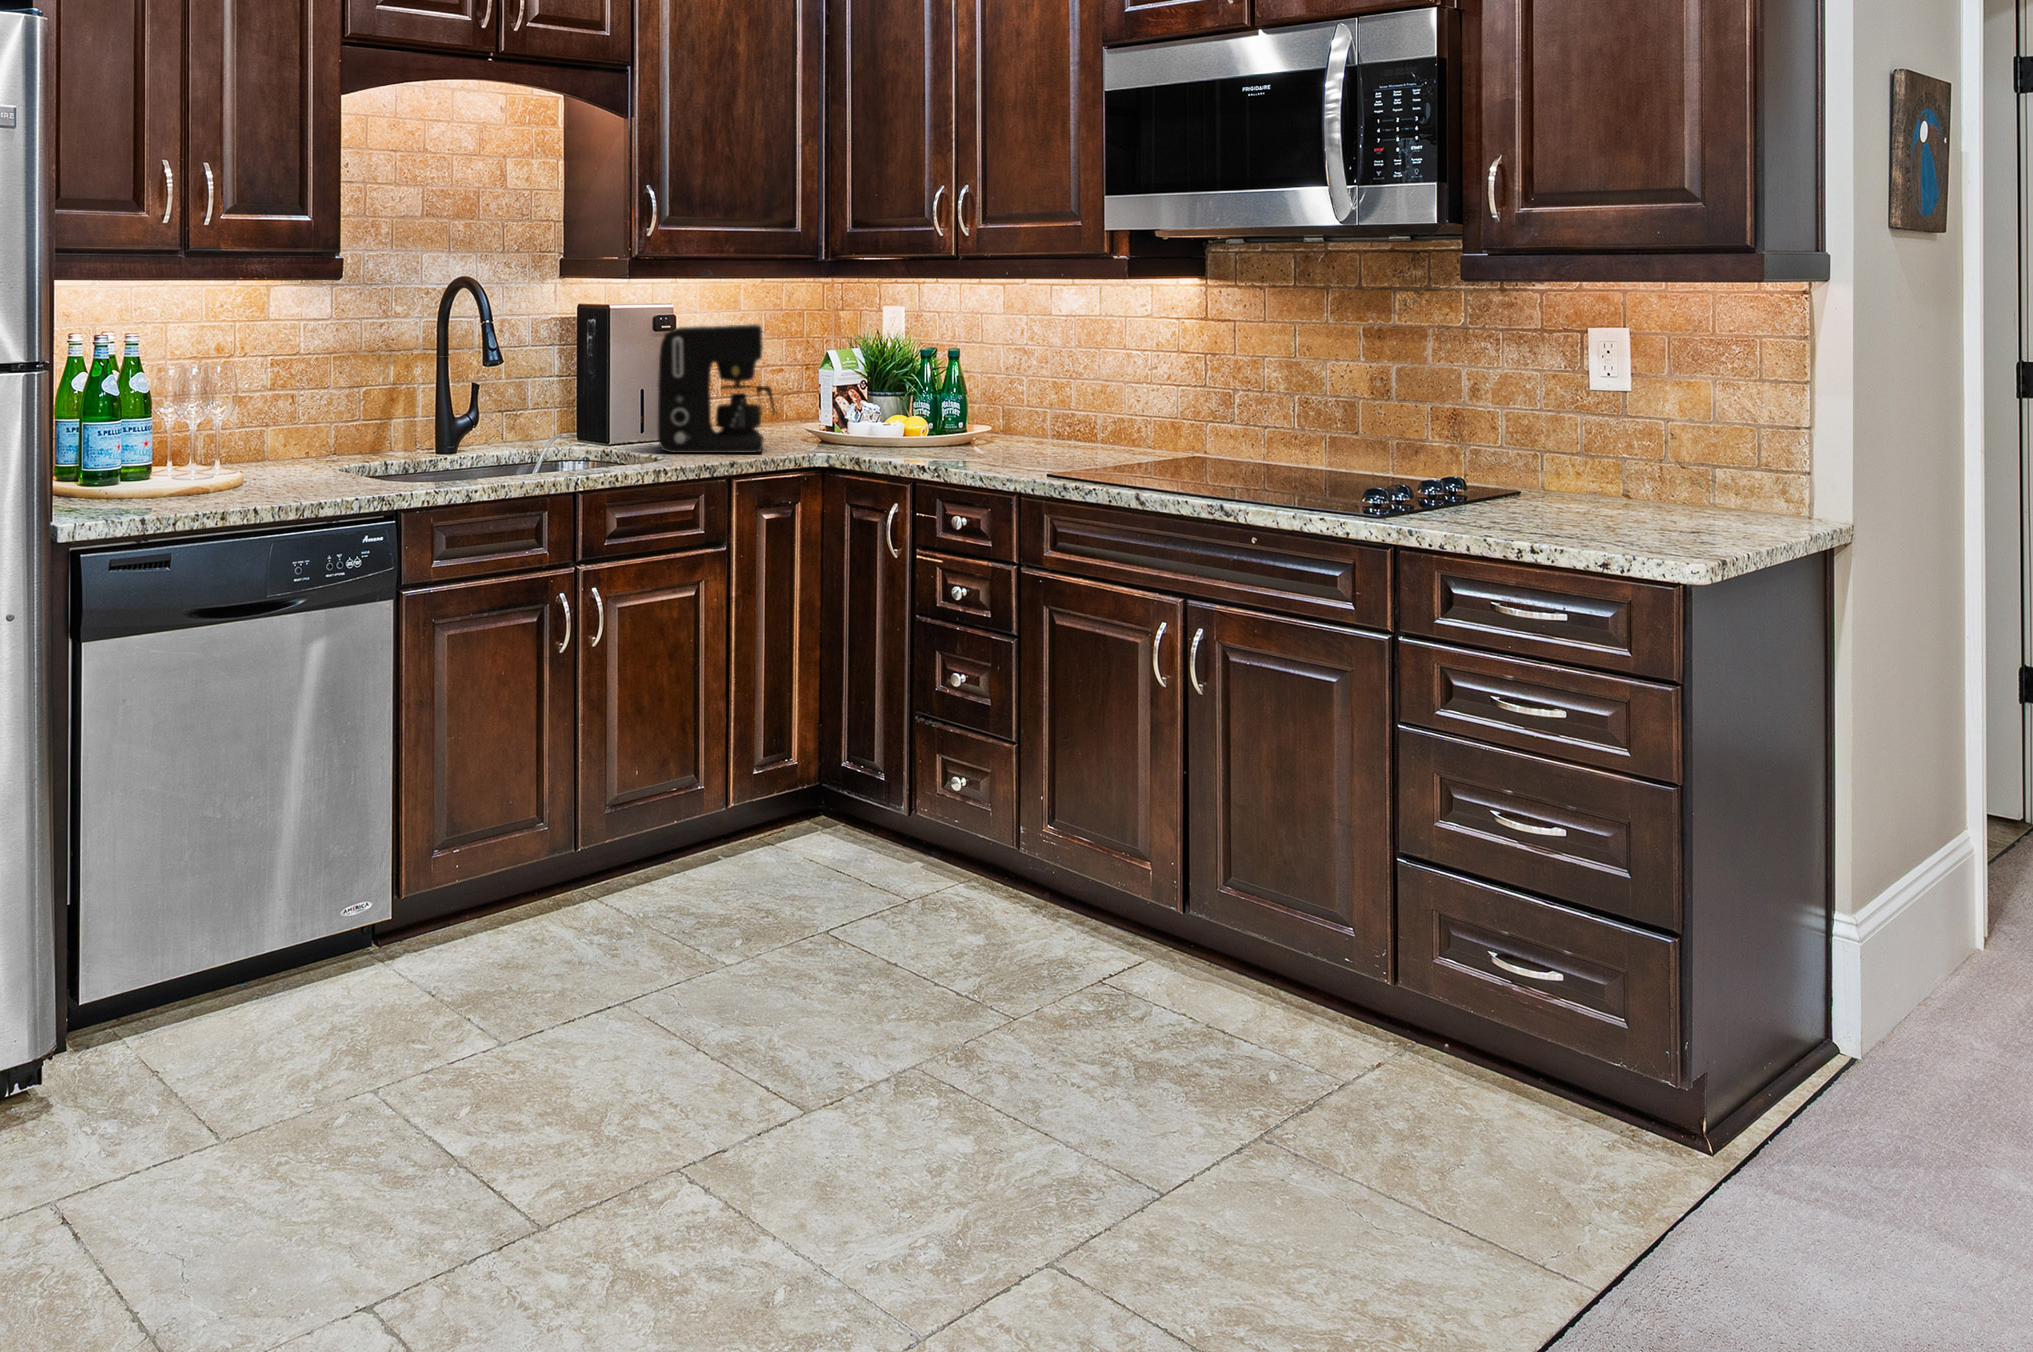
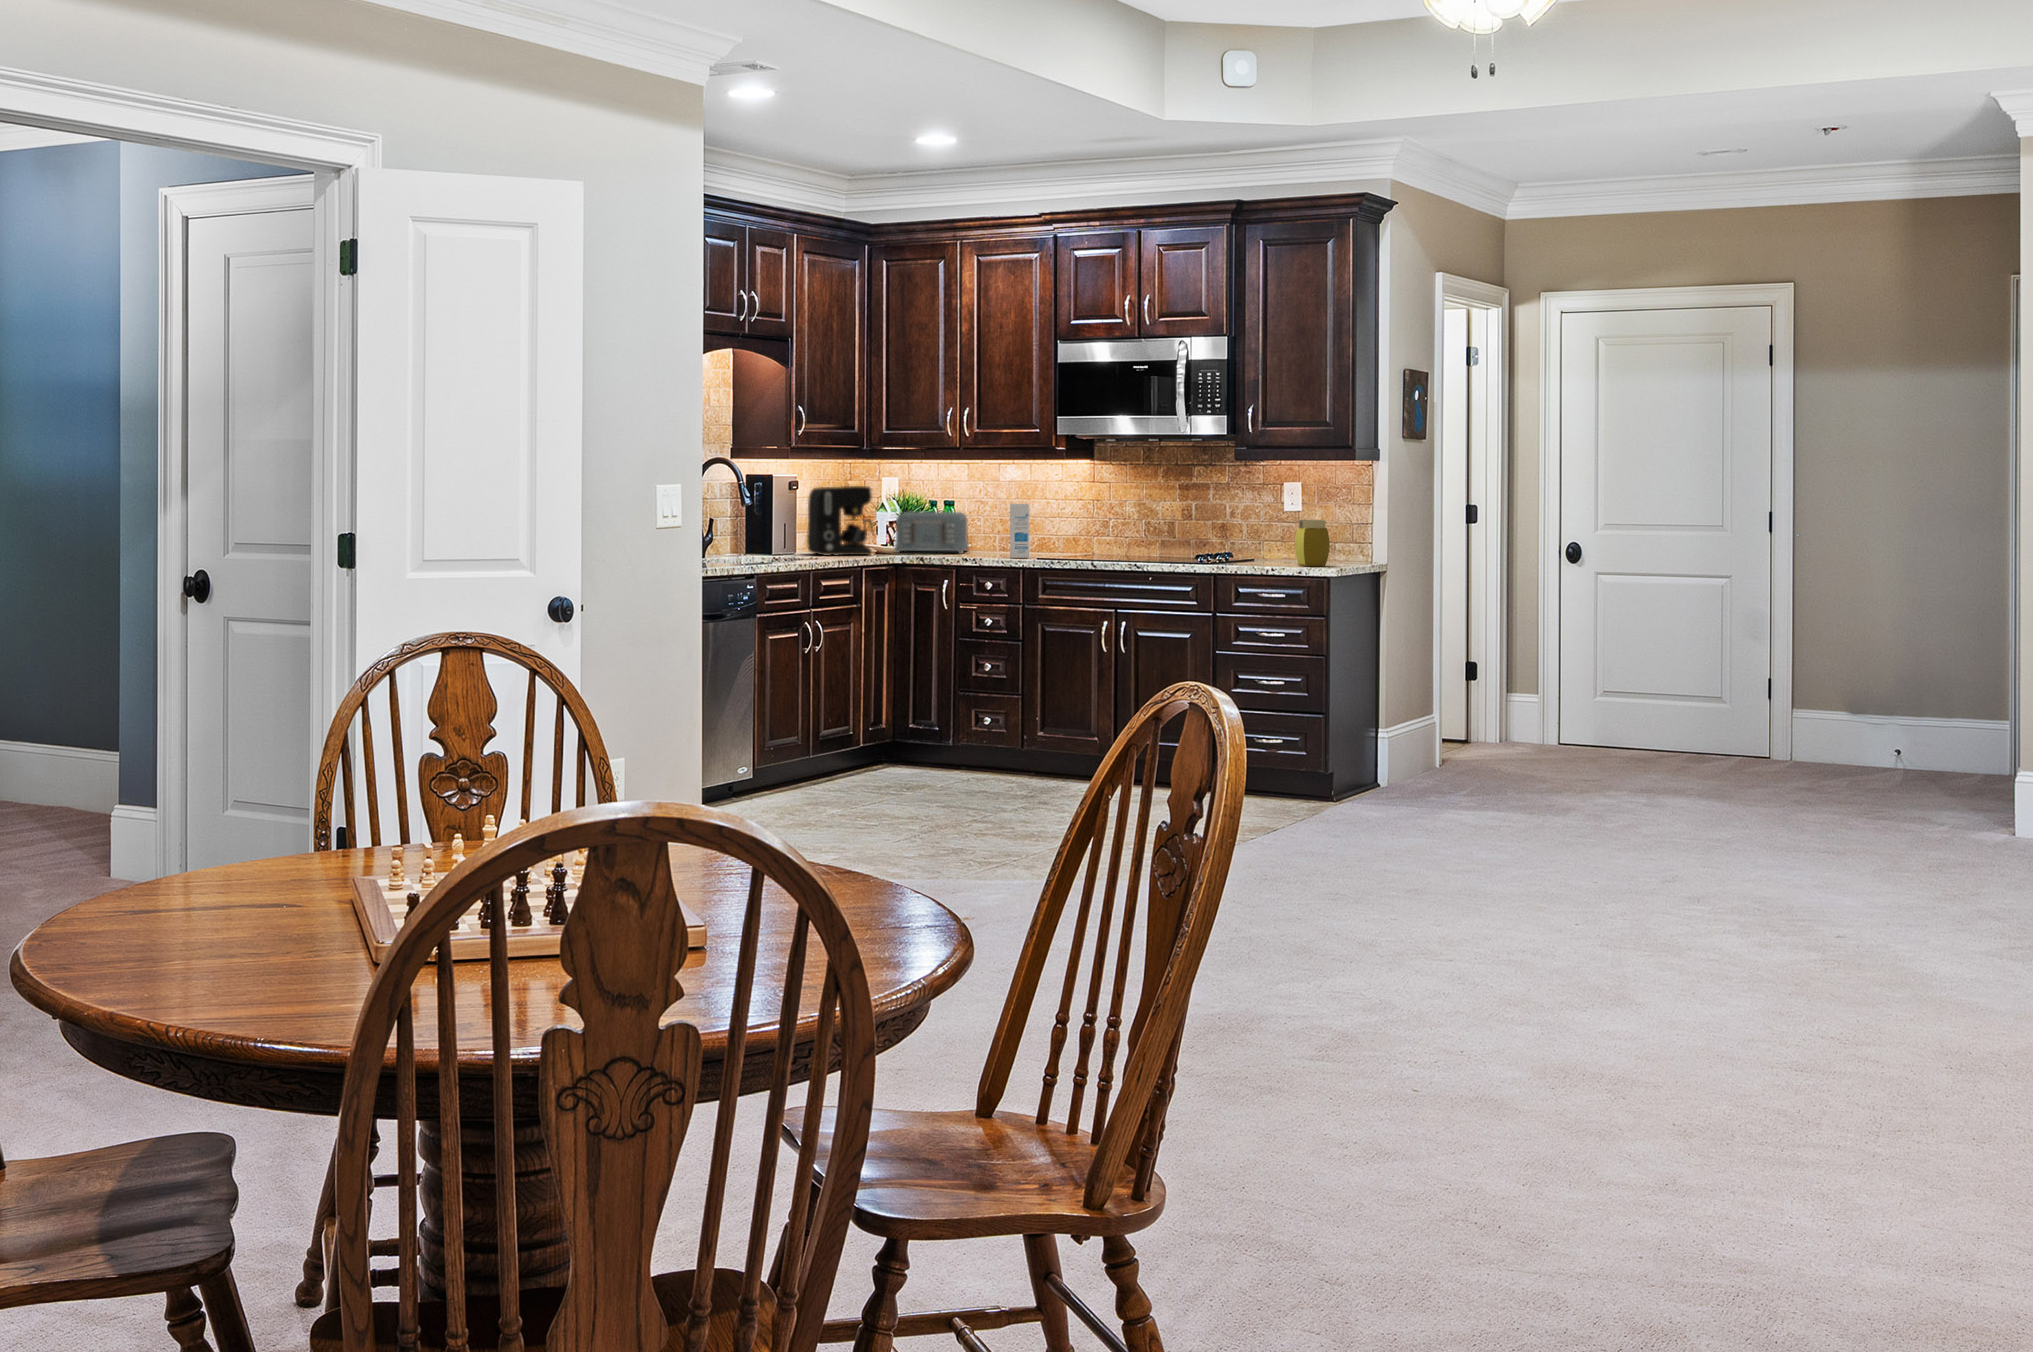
canister: none [999,364,1037,473] -> present [1010,504,1029,558]
toaster: none [829,368,984,451] -> present [895,512,969,553]
jar: none [1600,422,1690,538] -> present [1295,520,1330,566]

